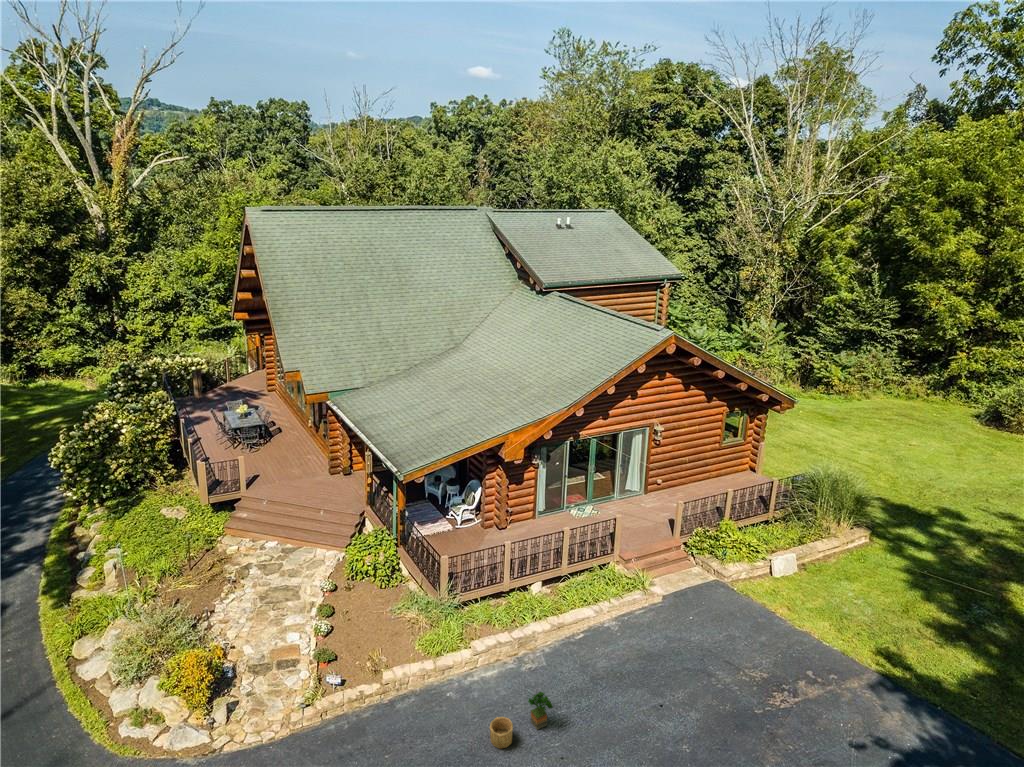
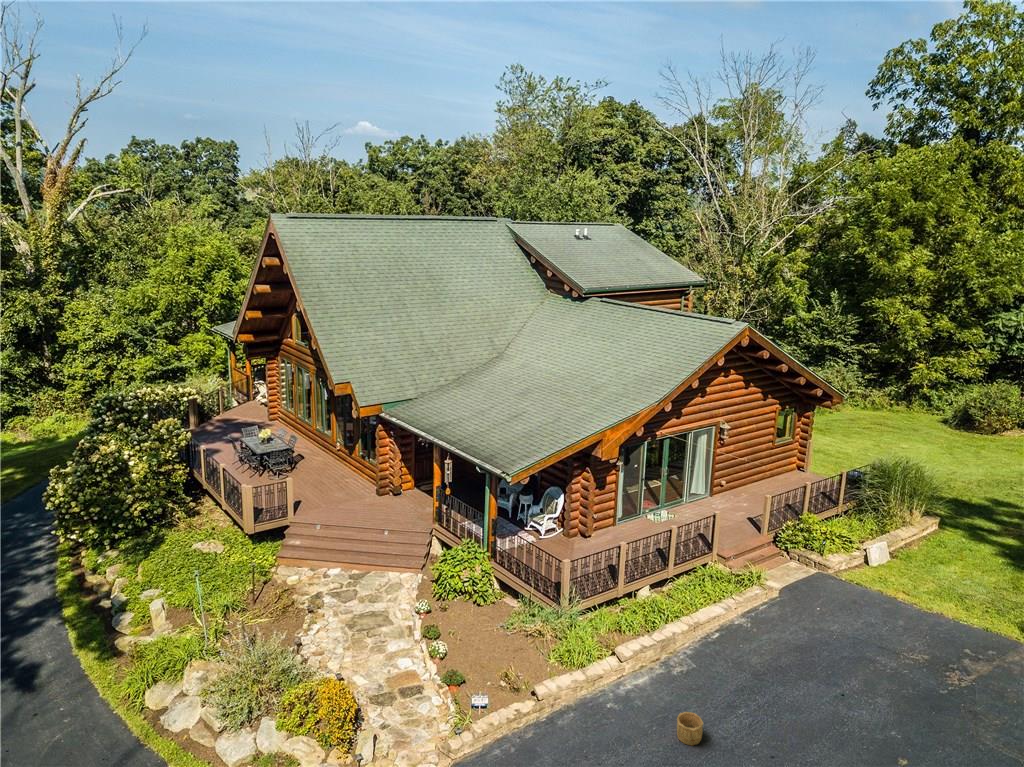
potted tree: present [528,692,553,730] -> none [706,682,736,724]

